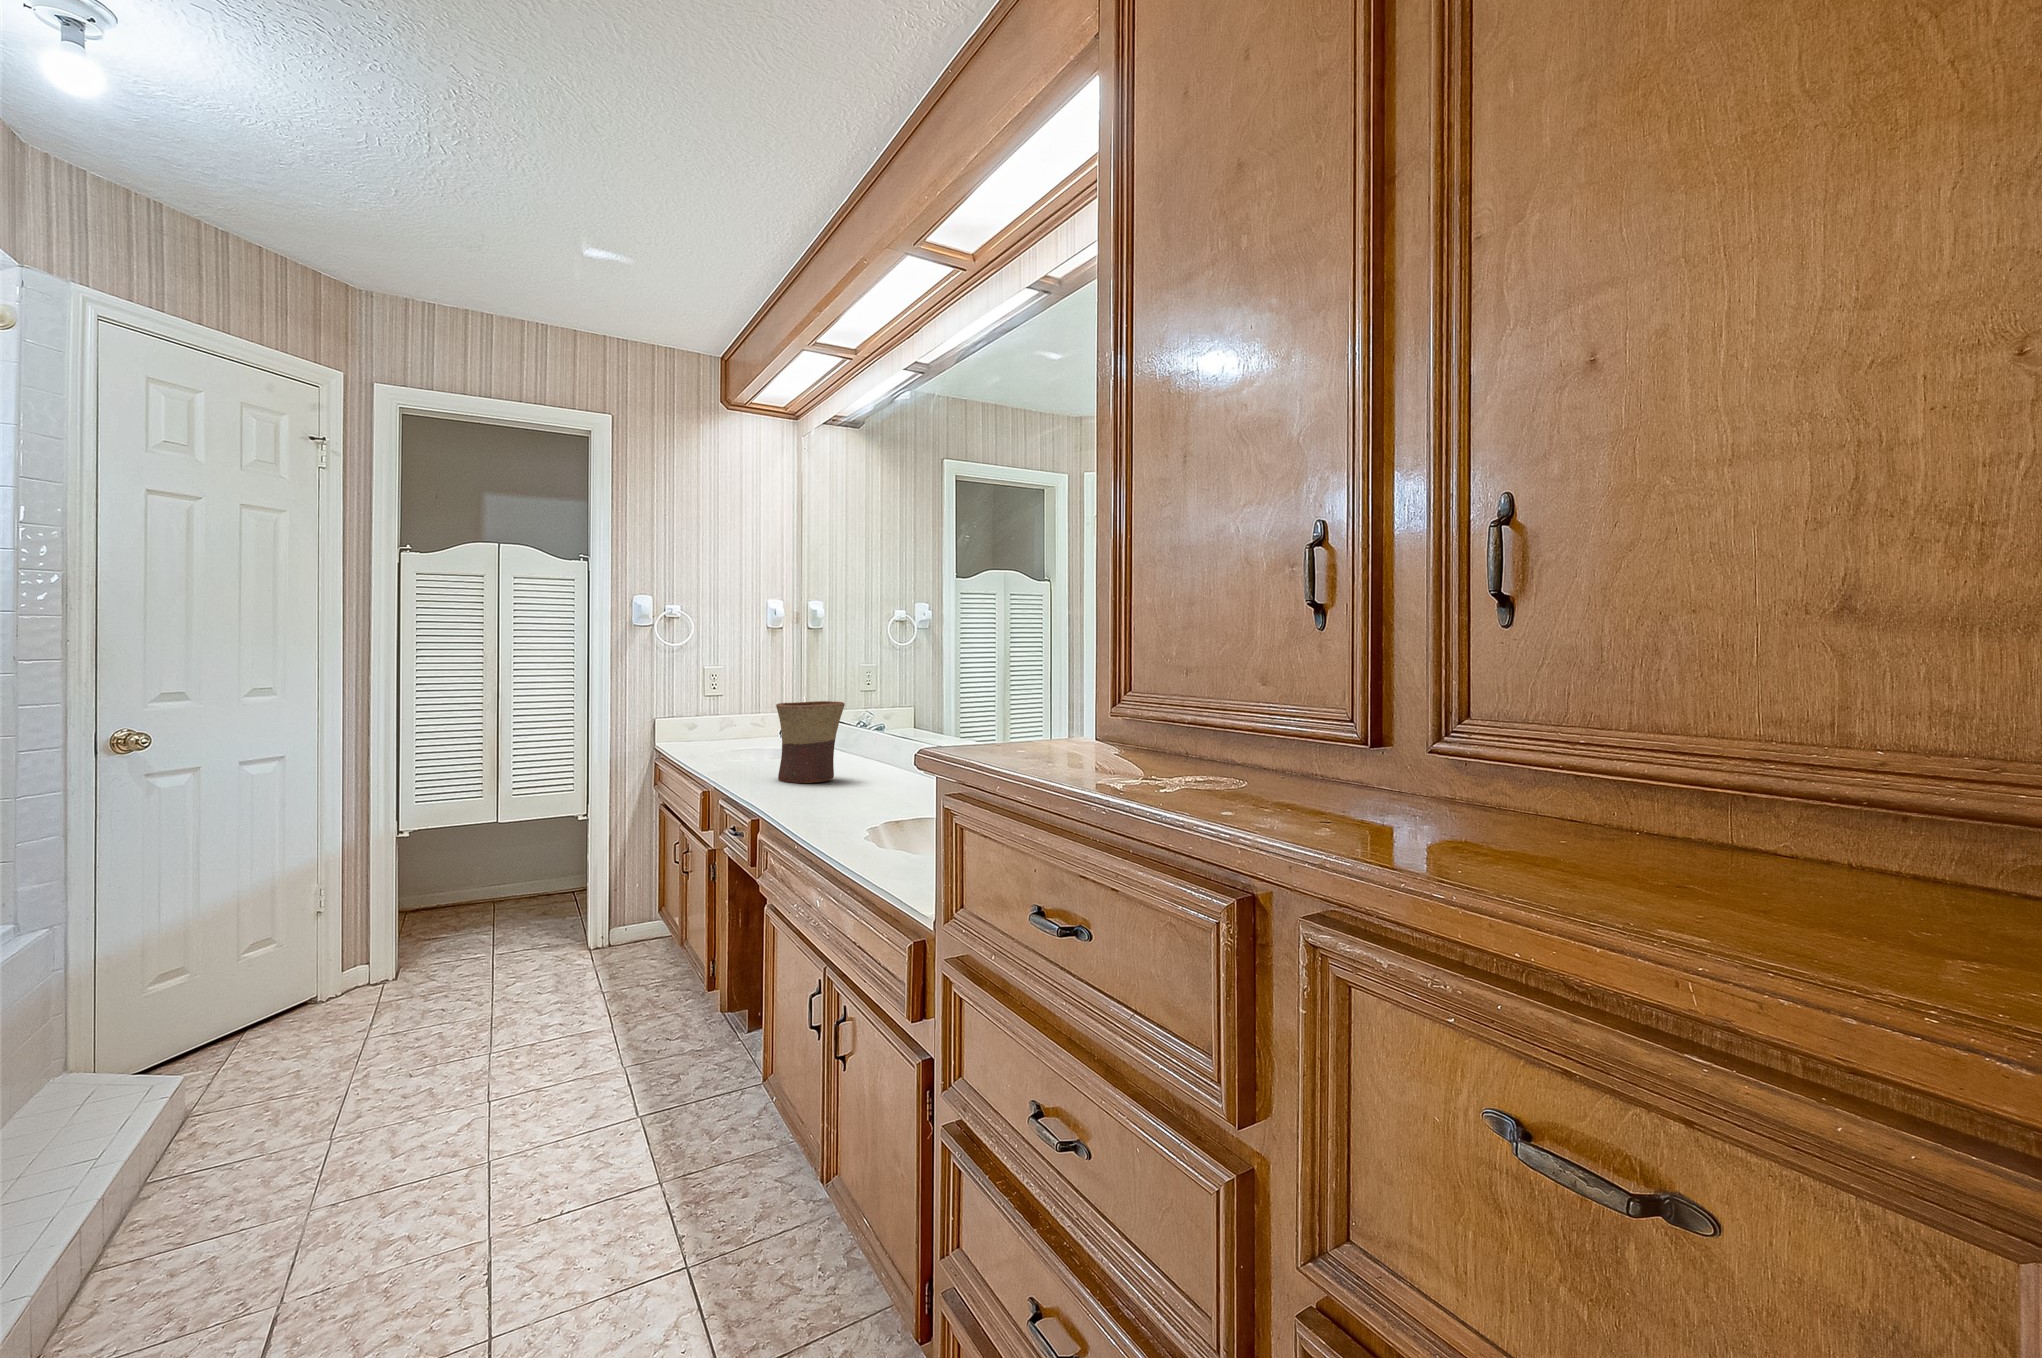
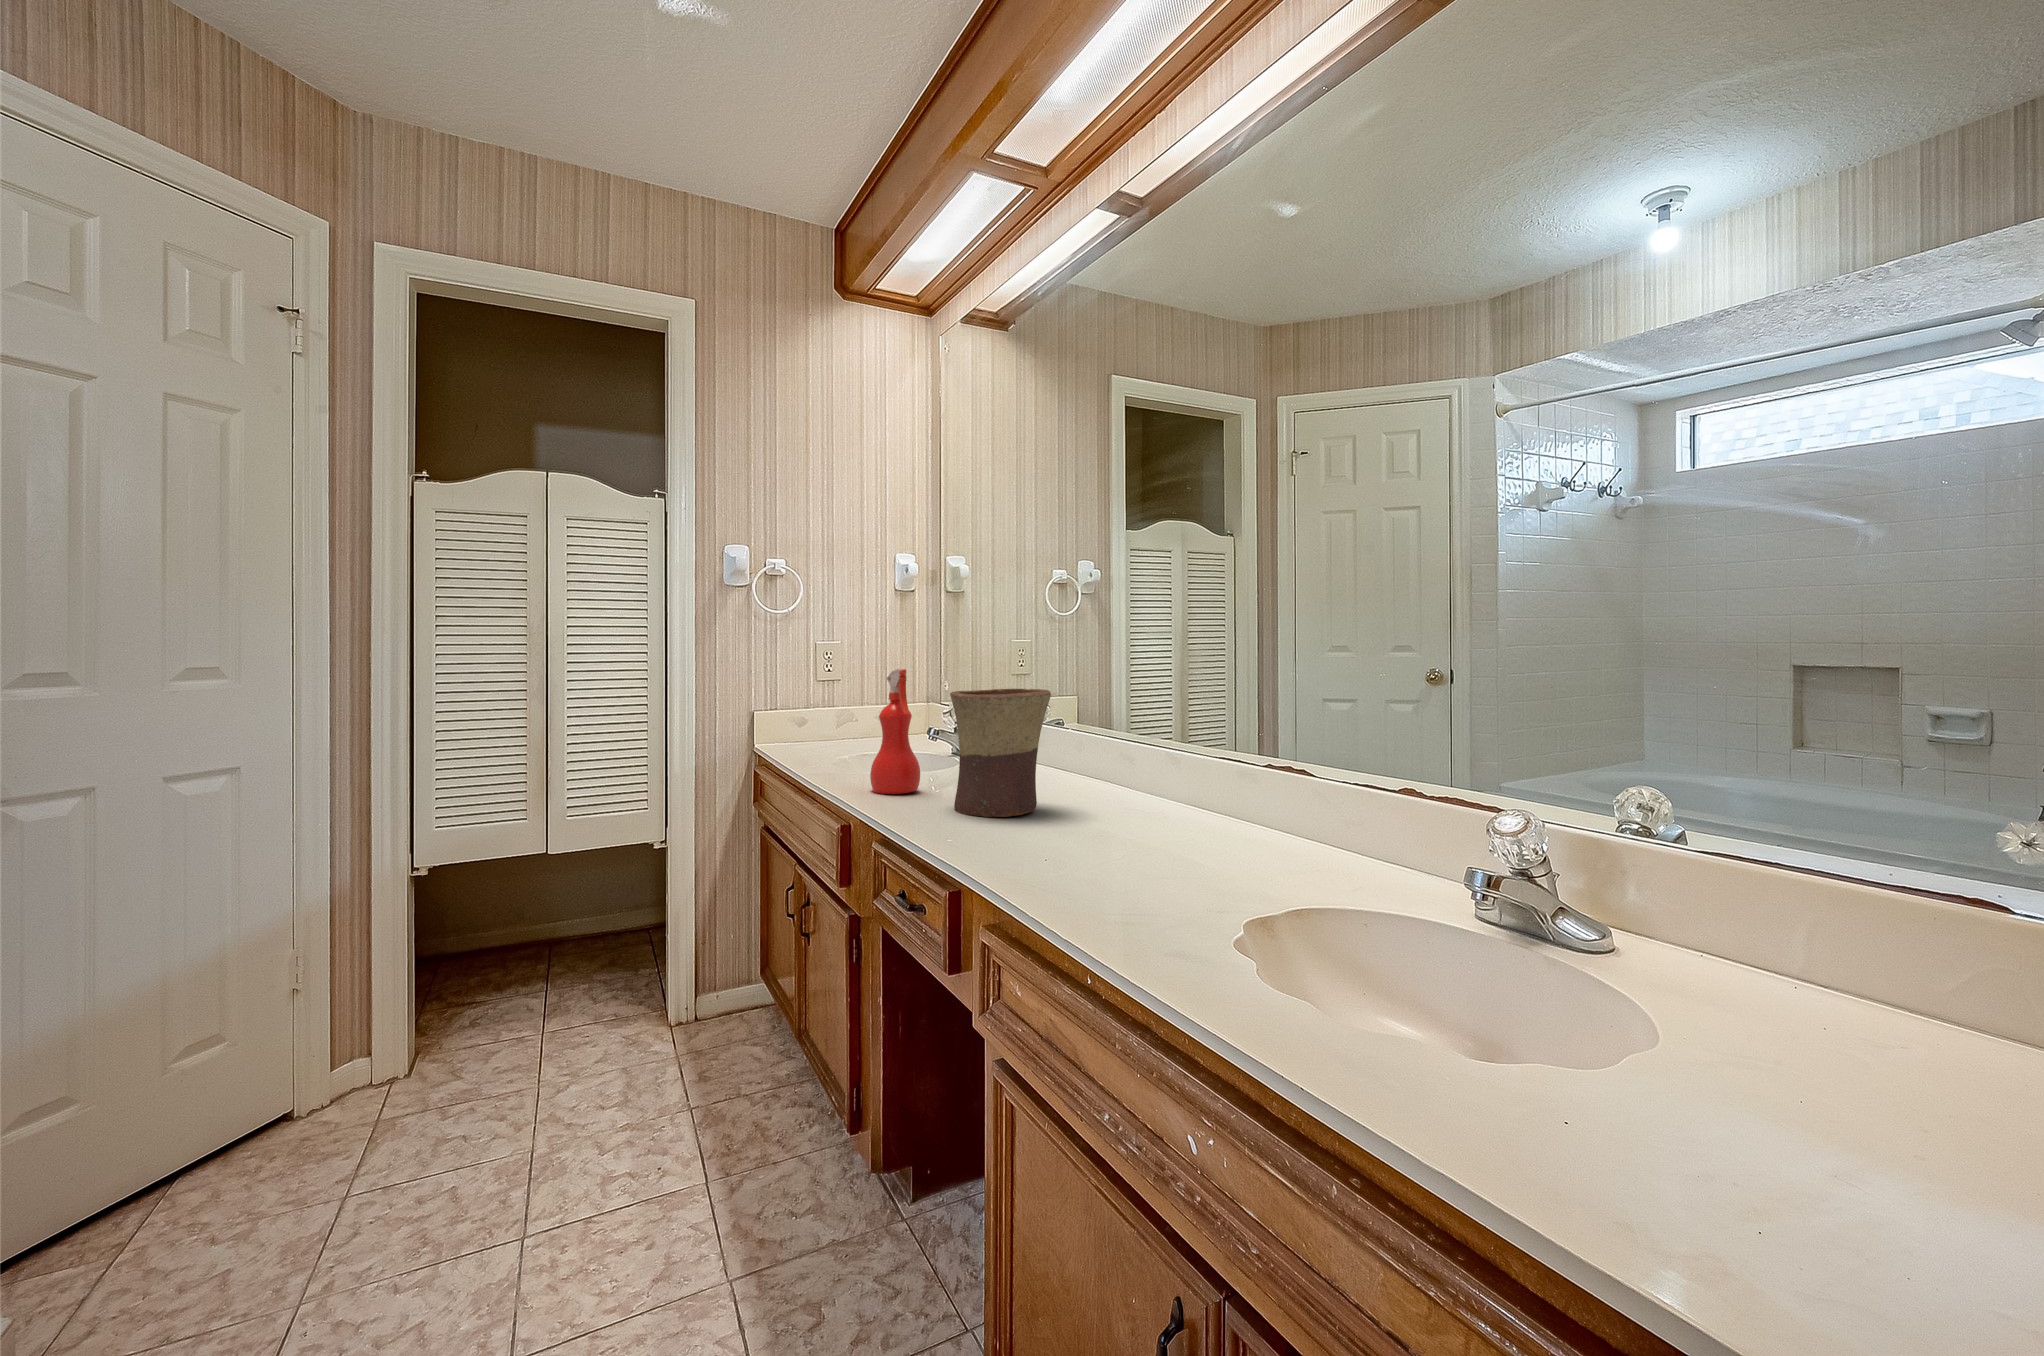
spray bottle: none [728,688,763,771] -> present [870,669,920,794]

